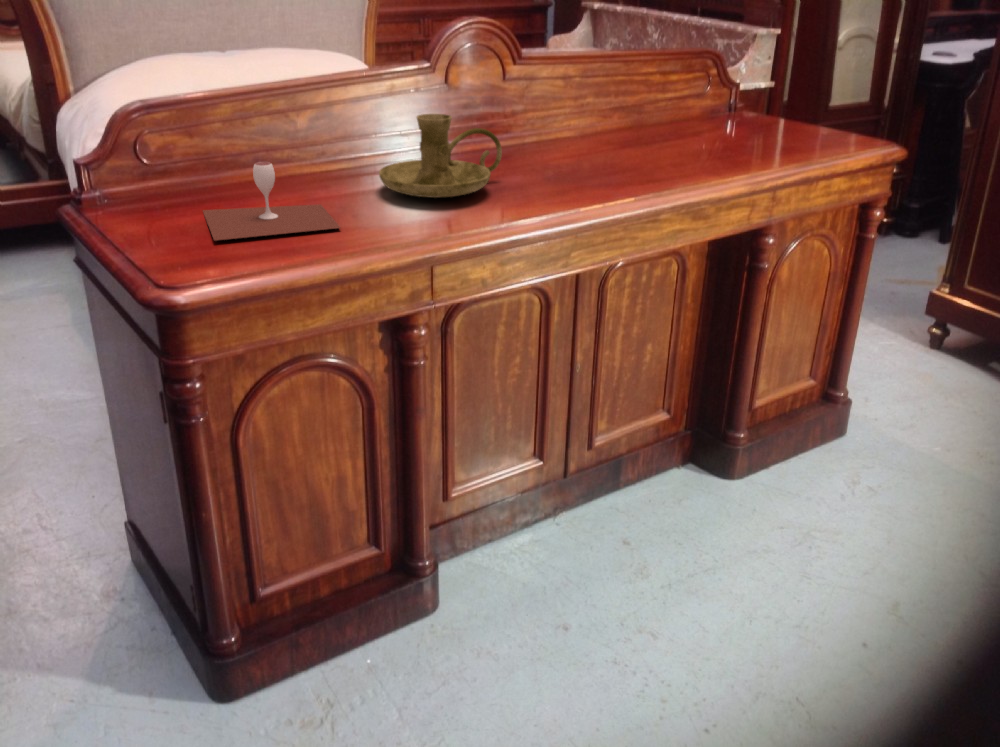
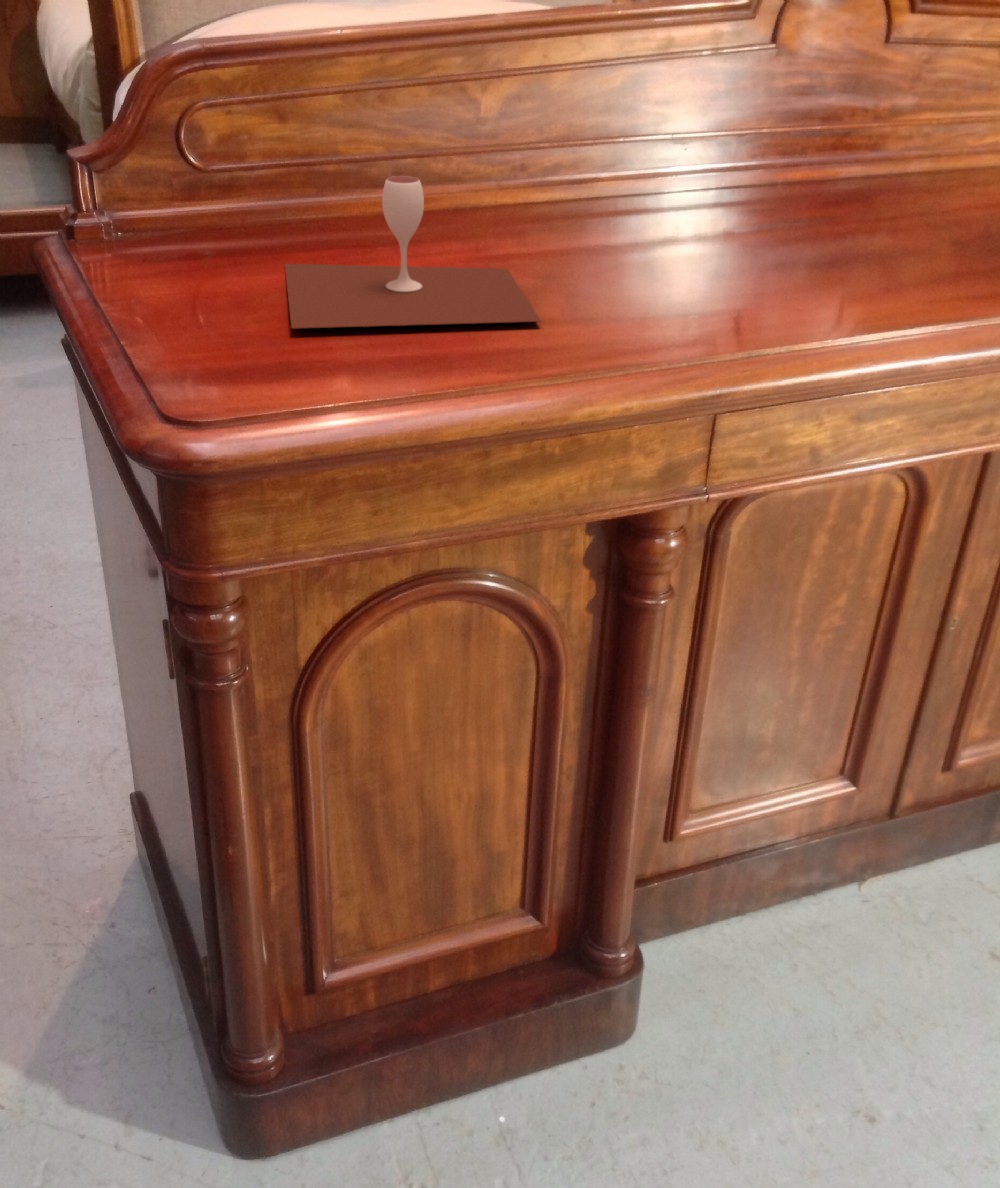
candle holder: present [379,114,502,198] -> none [625,99,875,271]

